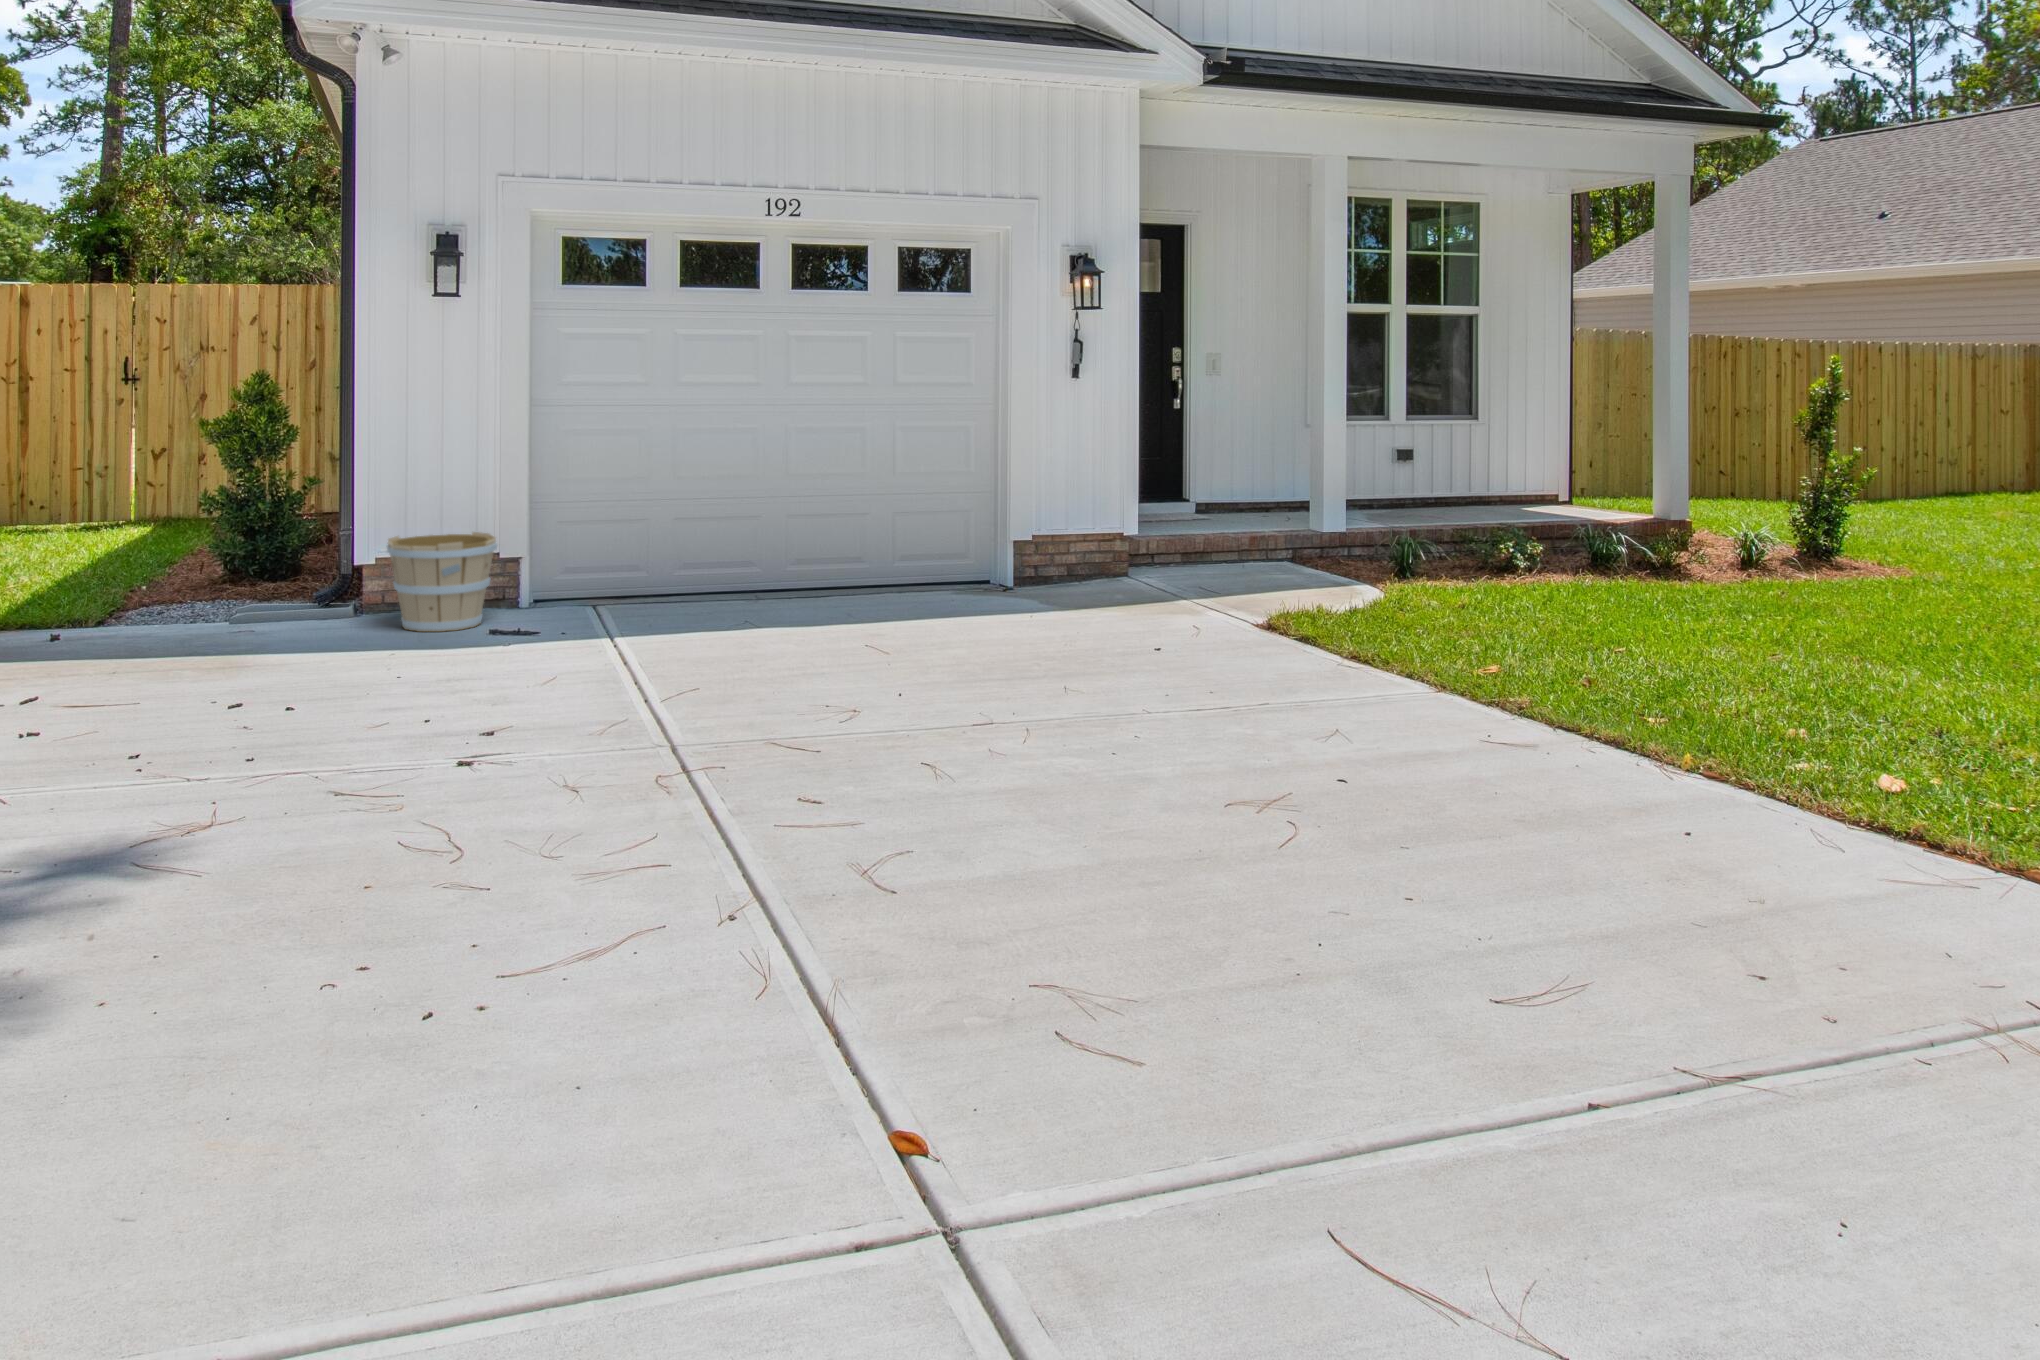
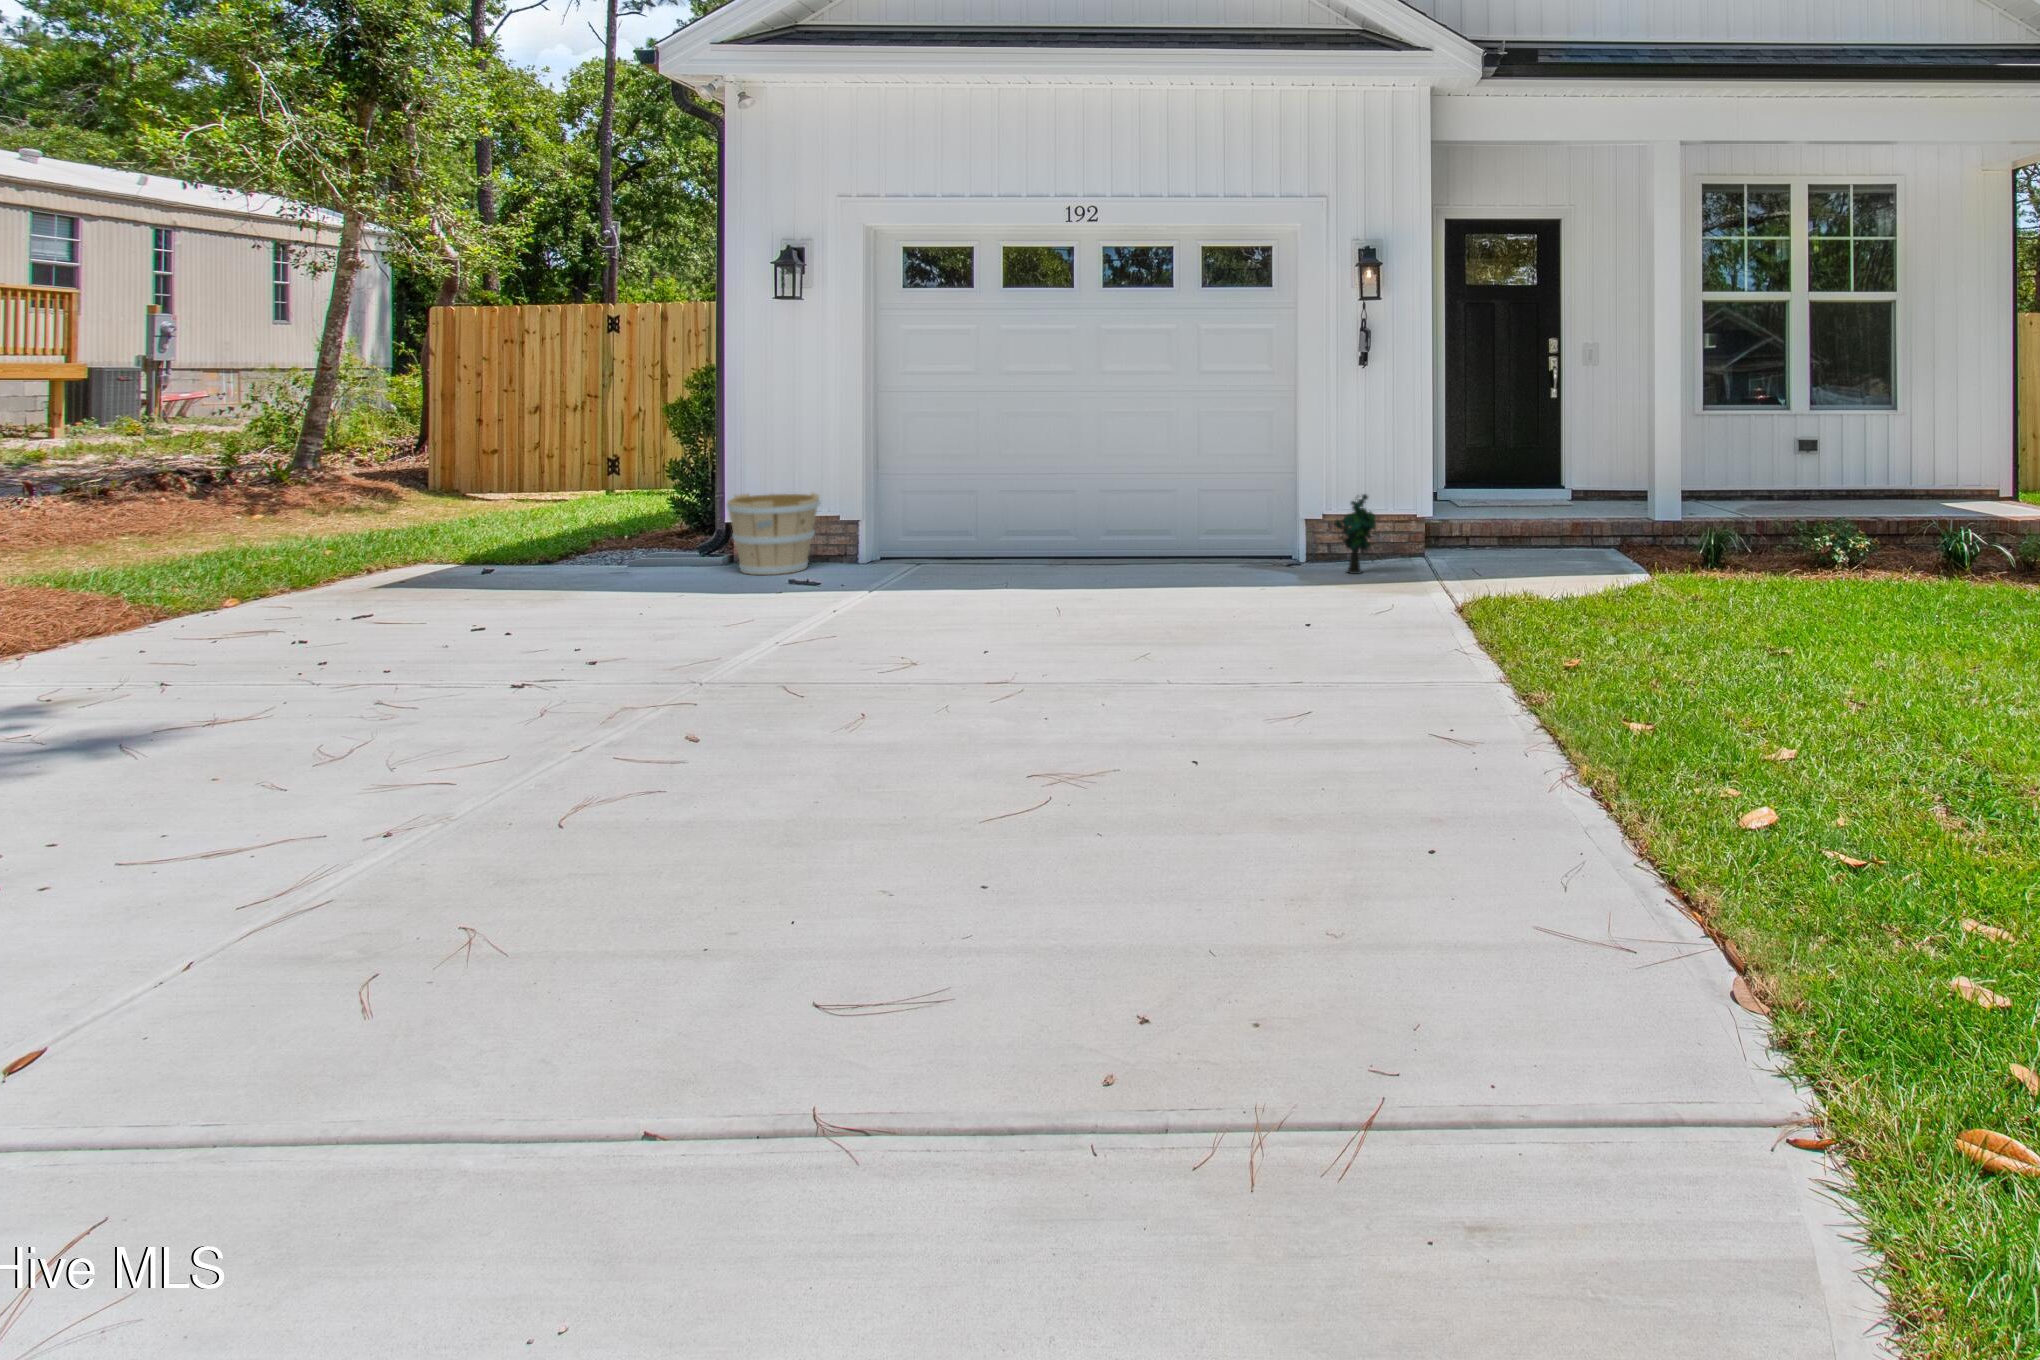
decorative plant: none [1050,507,1098,590] -> present [1335,494,1377,574]

